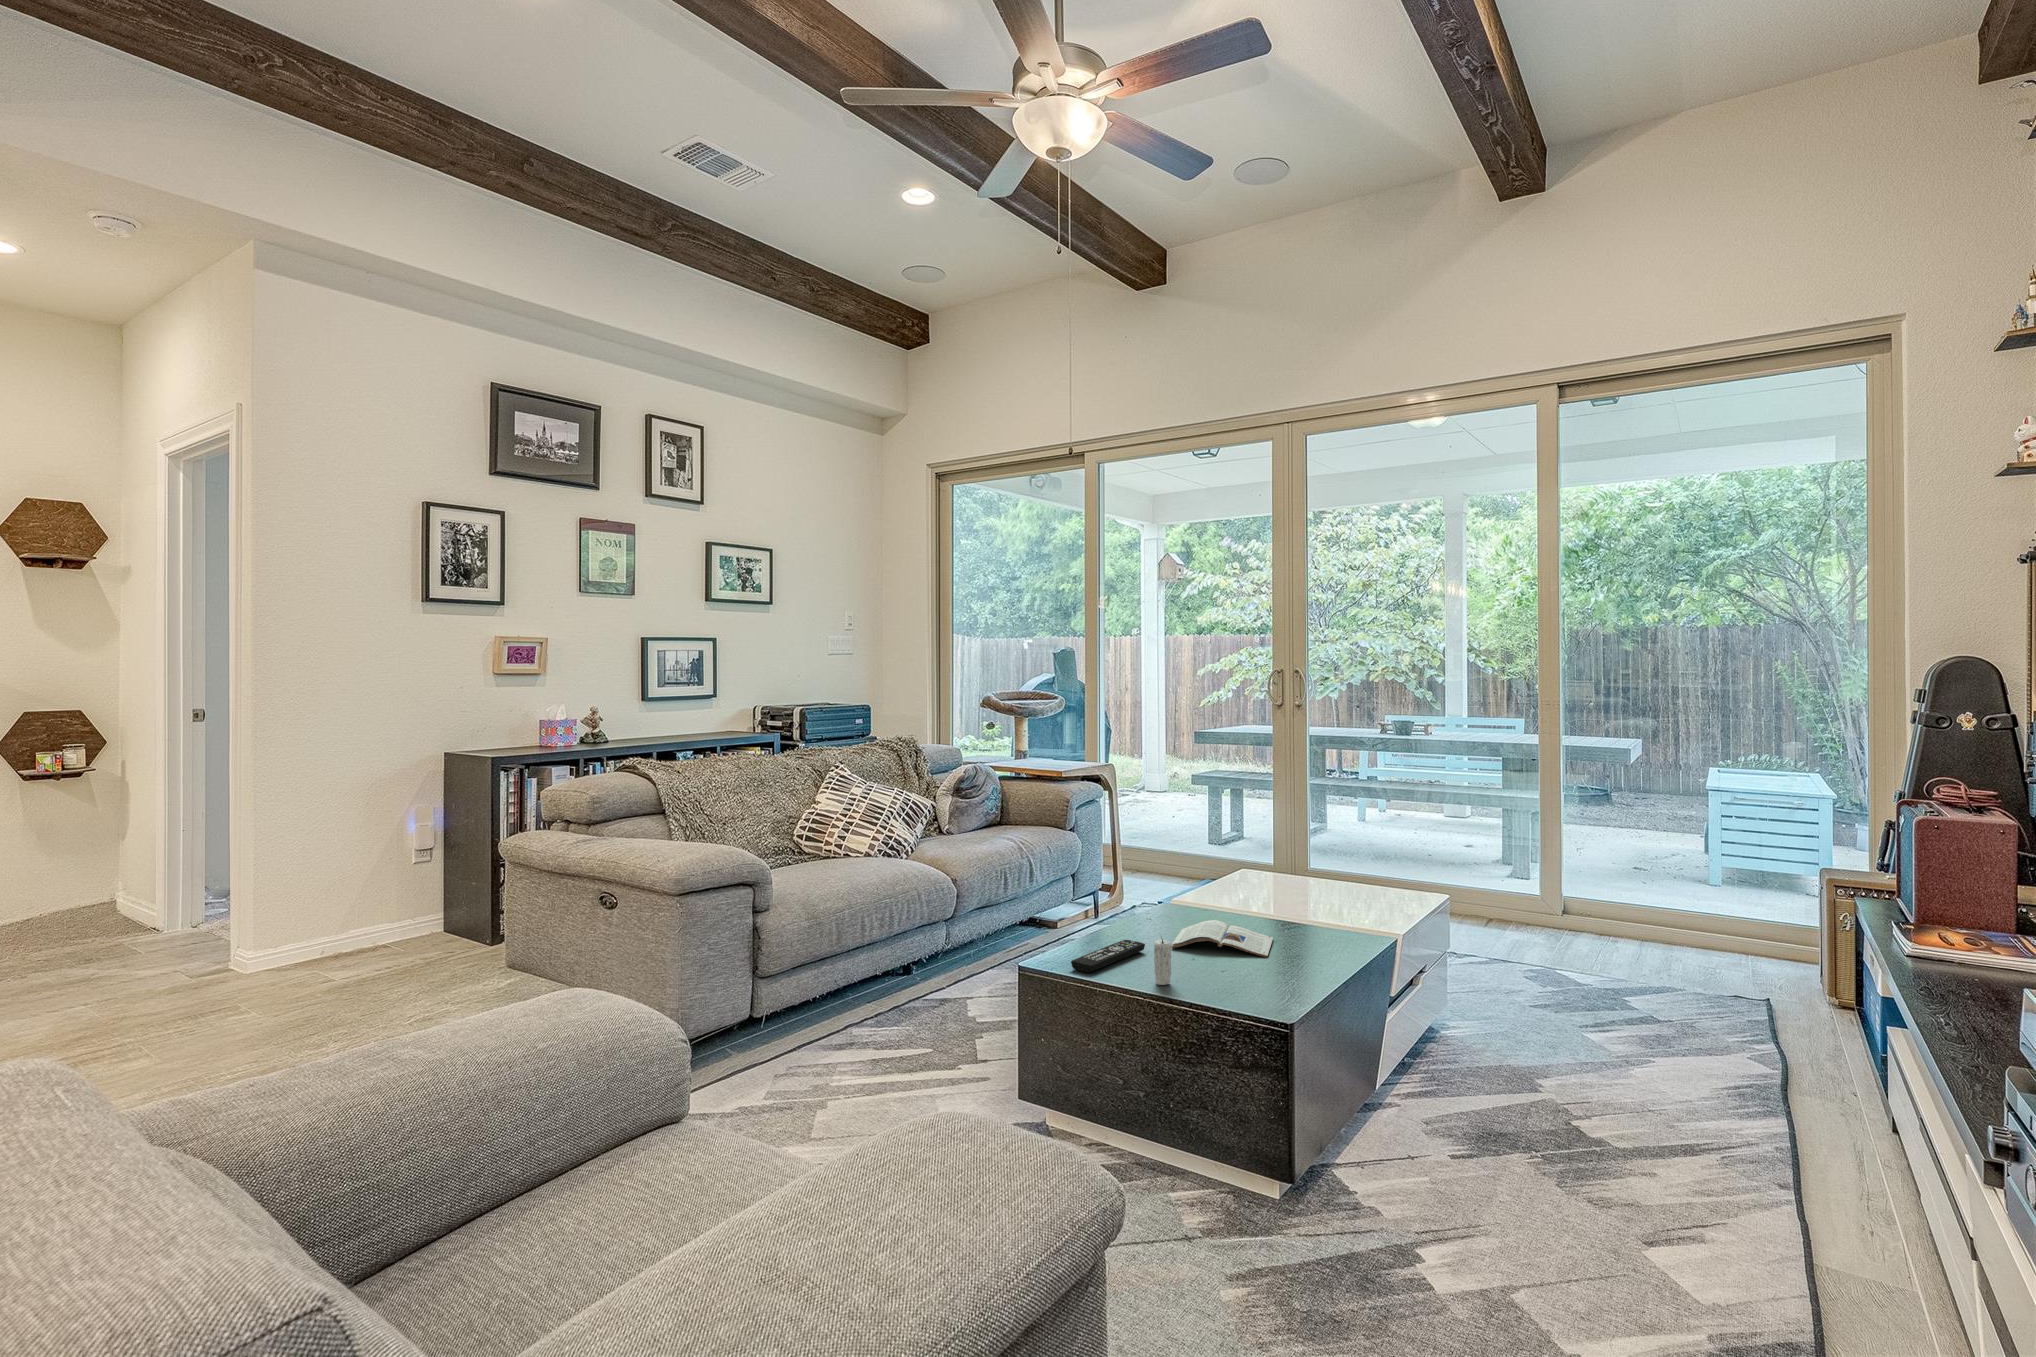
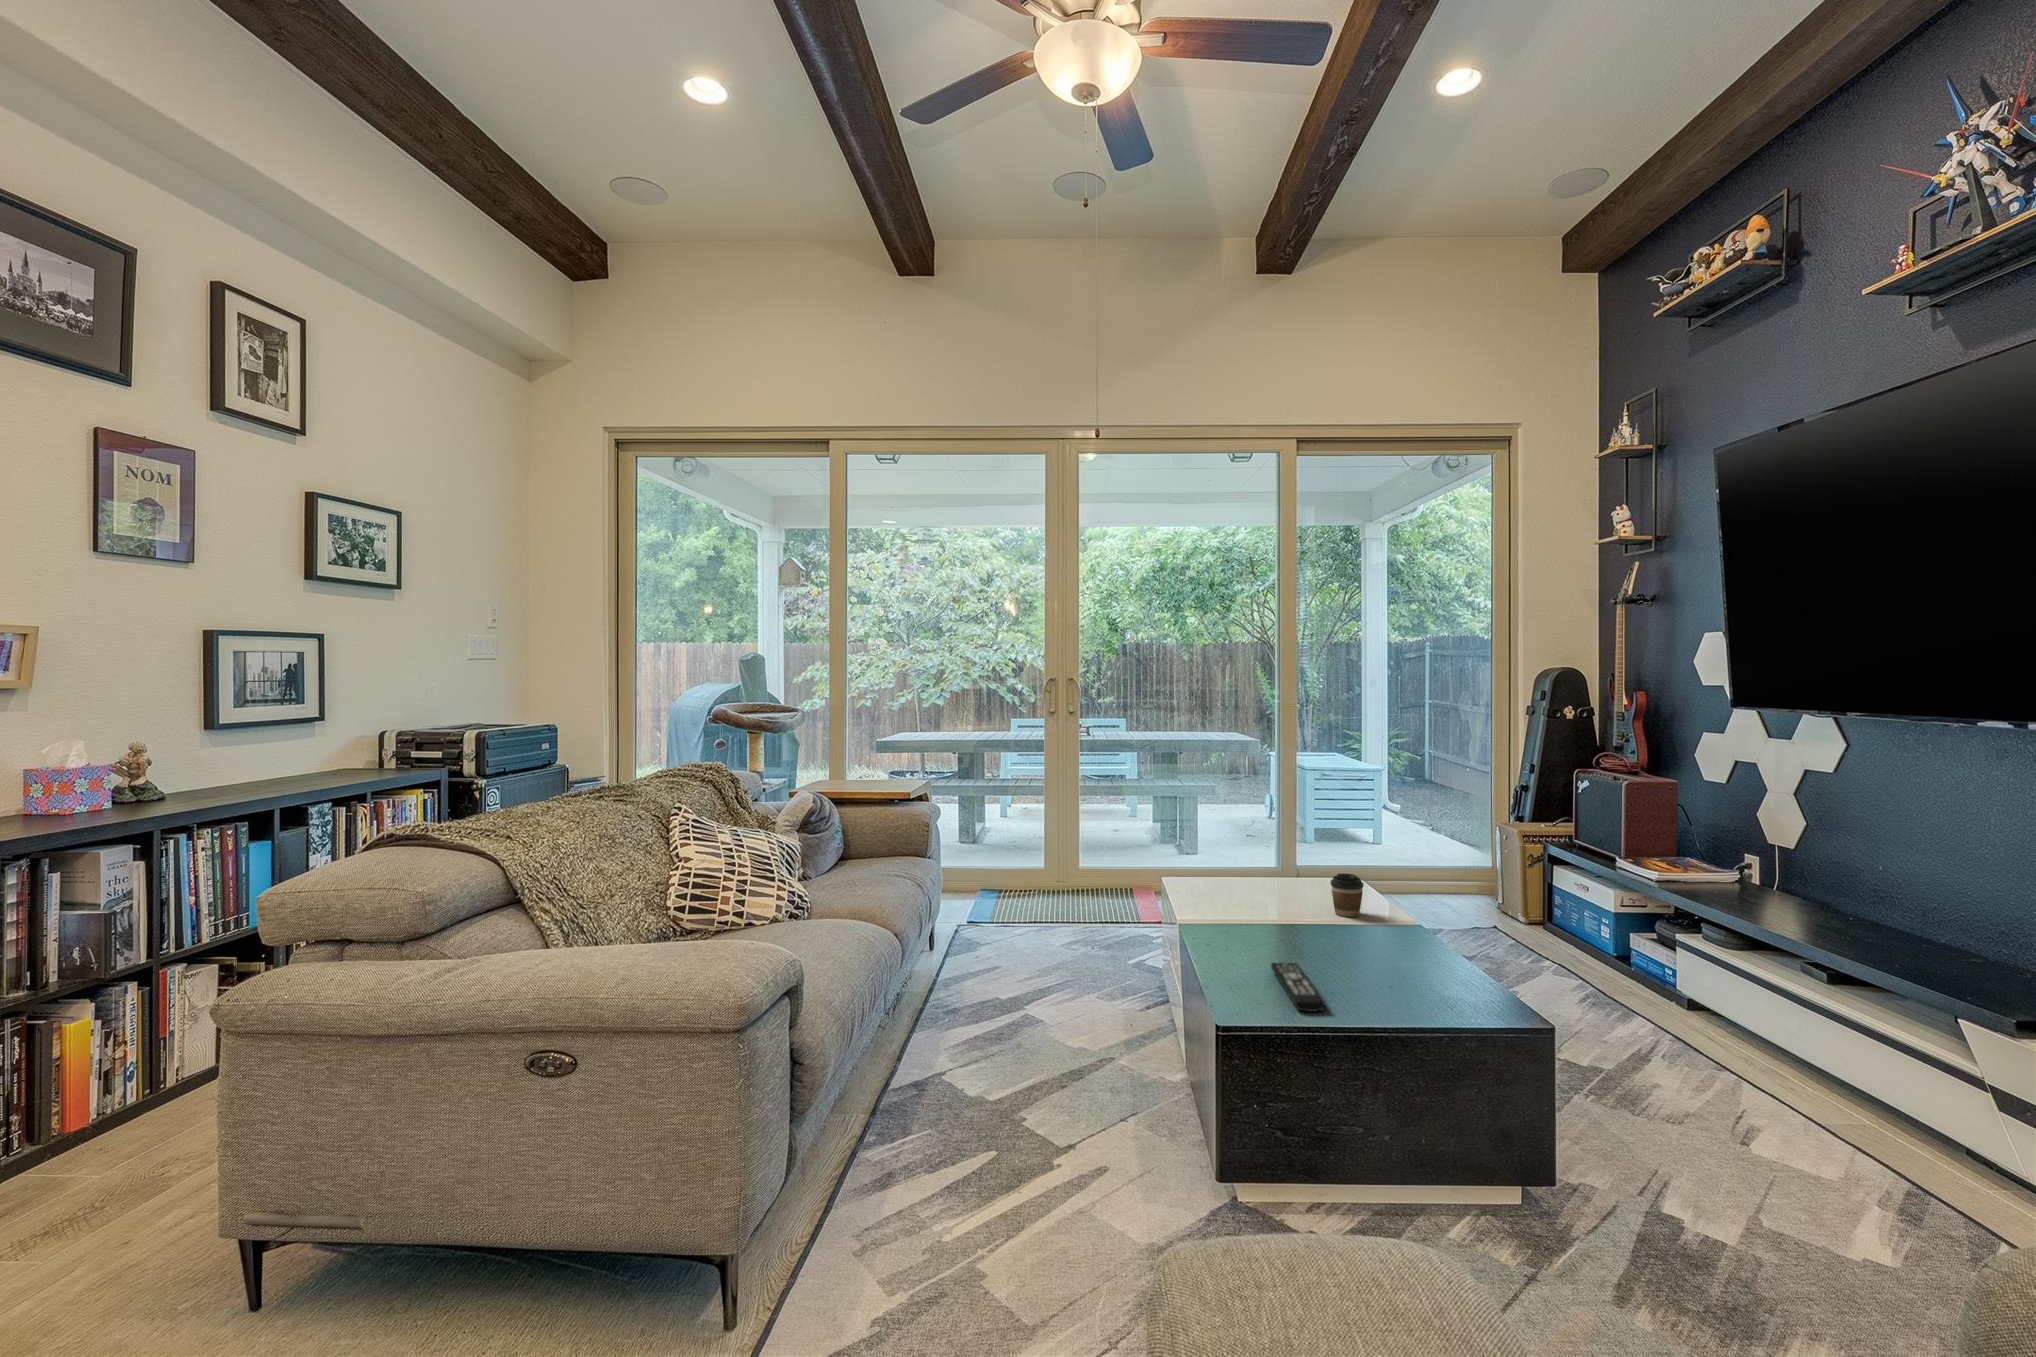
coffee cup: none [1304,887,1338,933] -> present [1331,873,1364,917]
magazine: present [1171,920,1273,957] -> none [1264,923,1388,962]
candle: present [1154,939,1171,985] -> none [1389,950,1411,1006]

